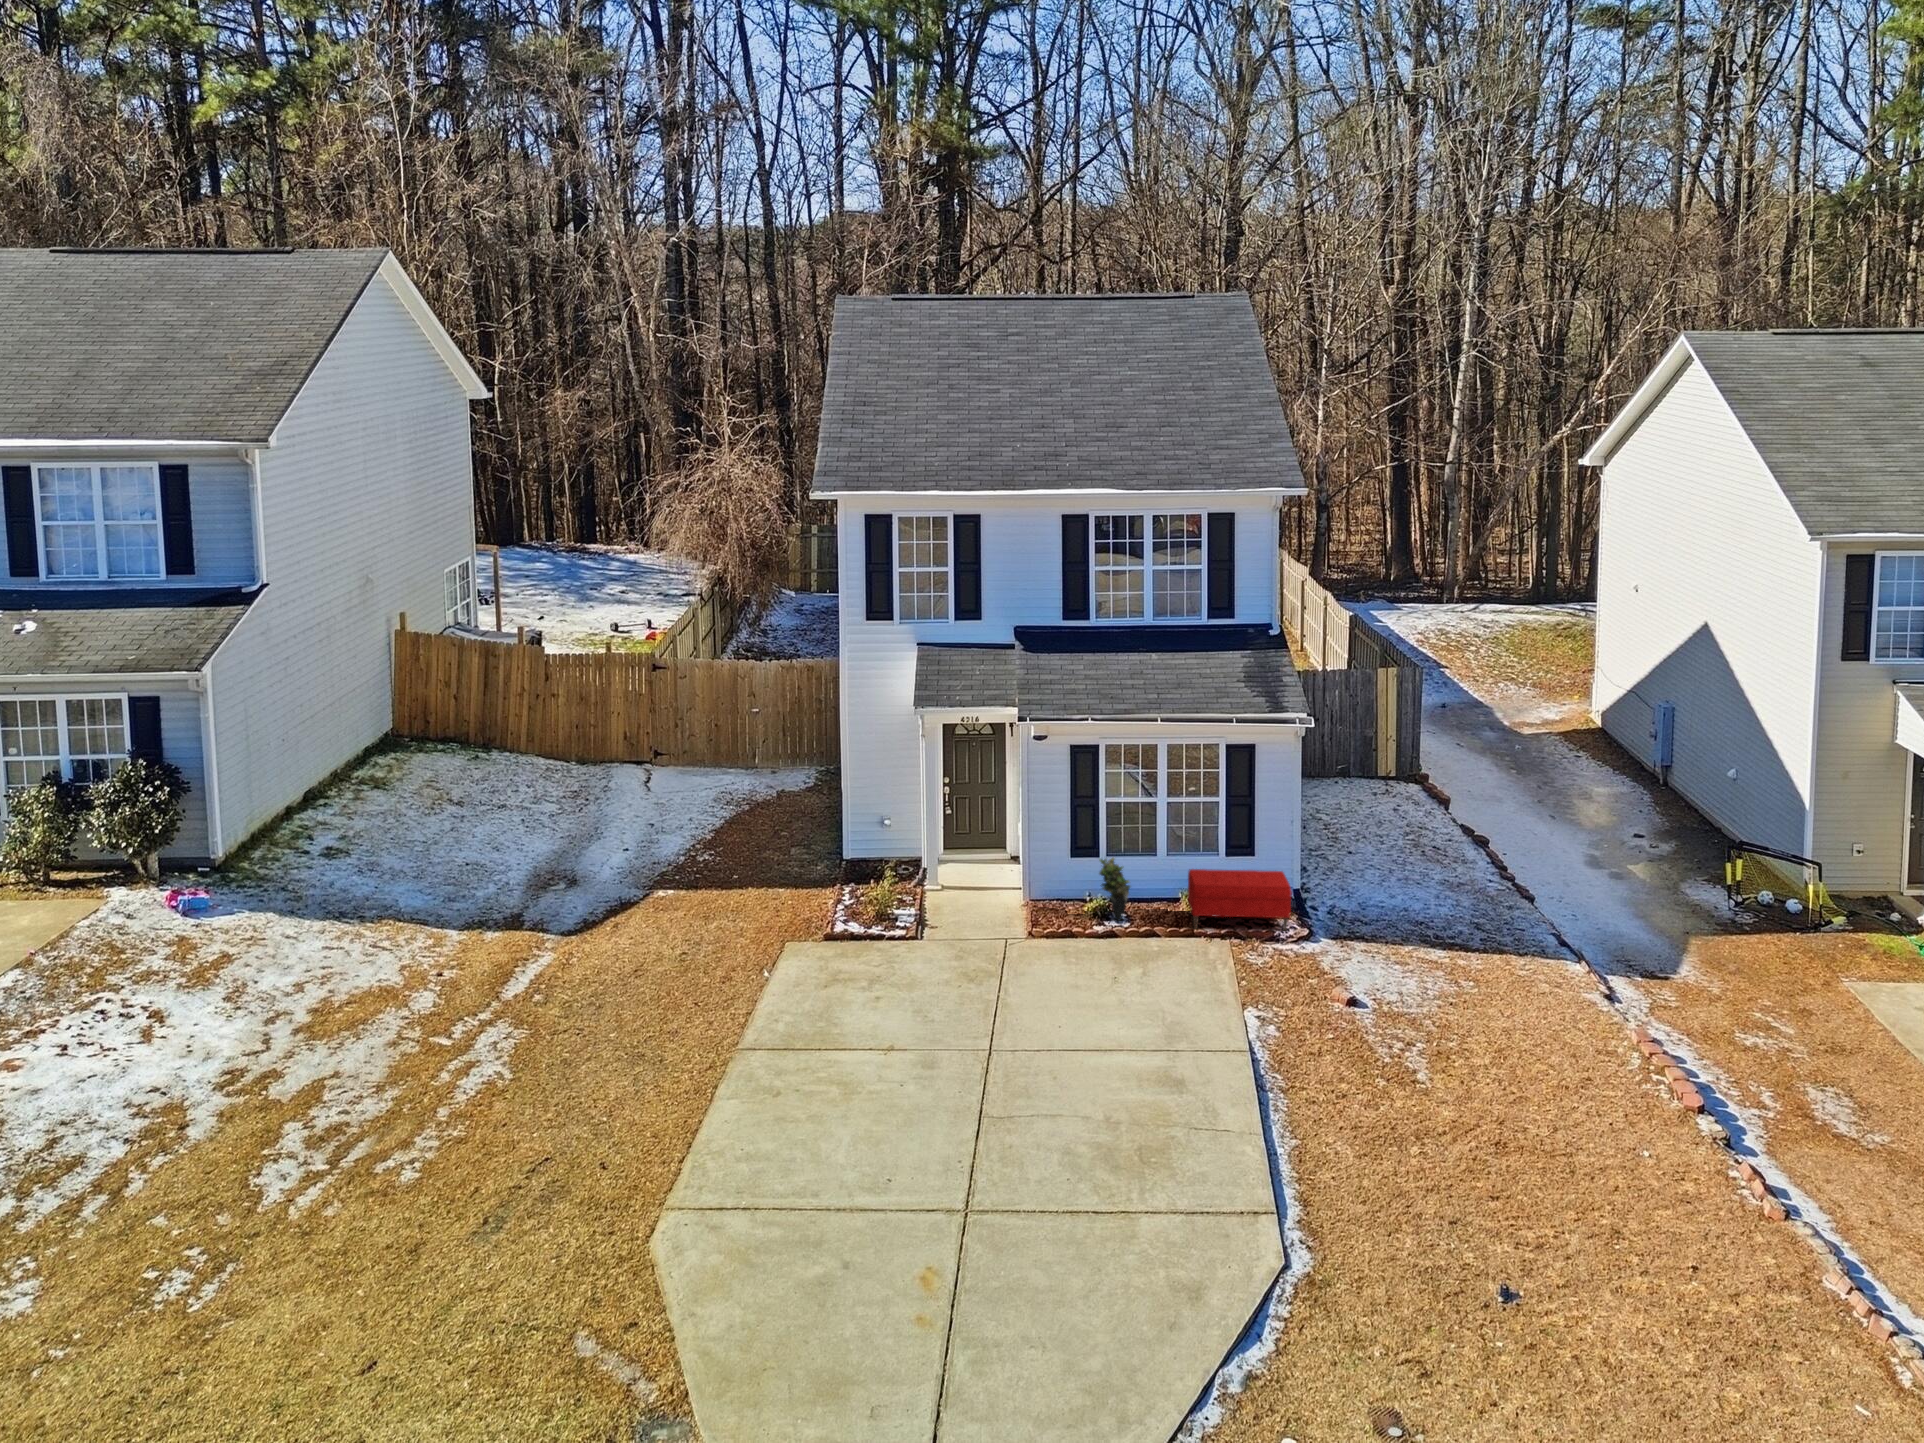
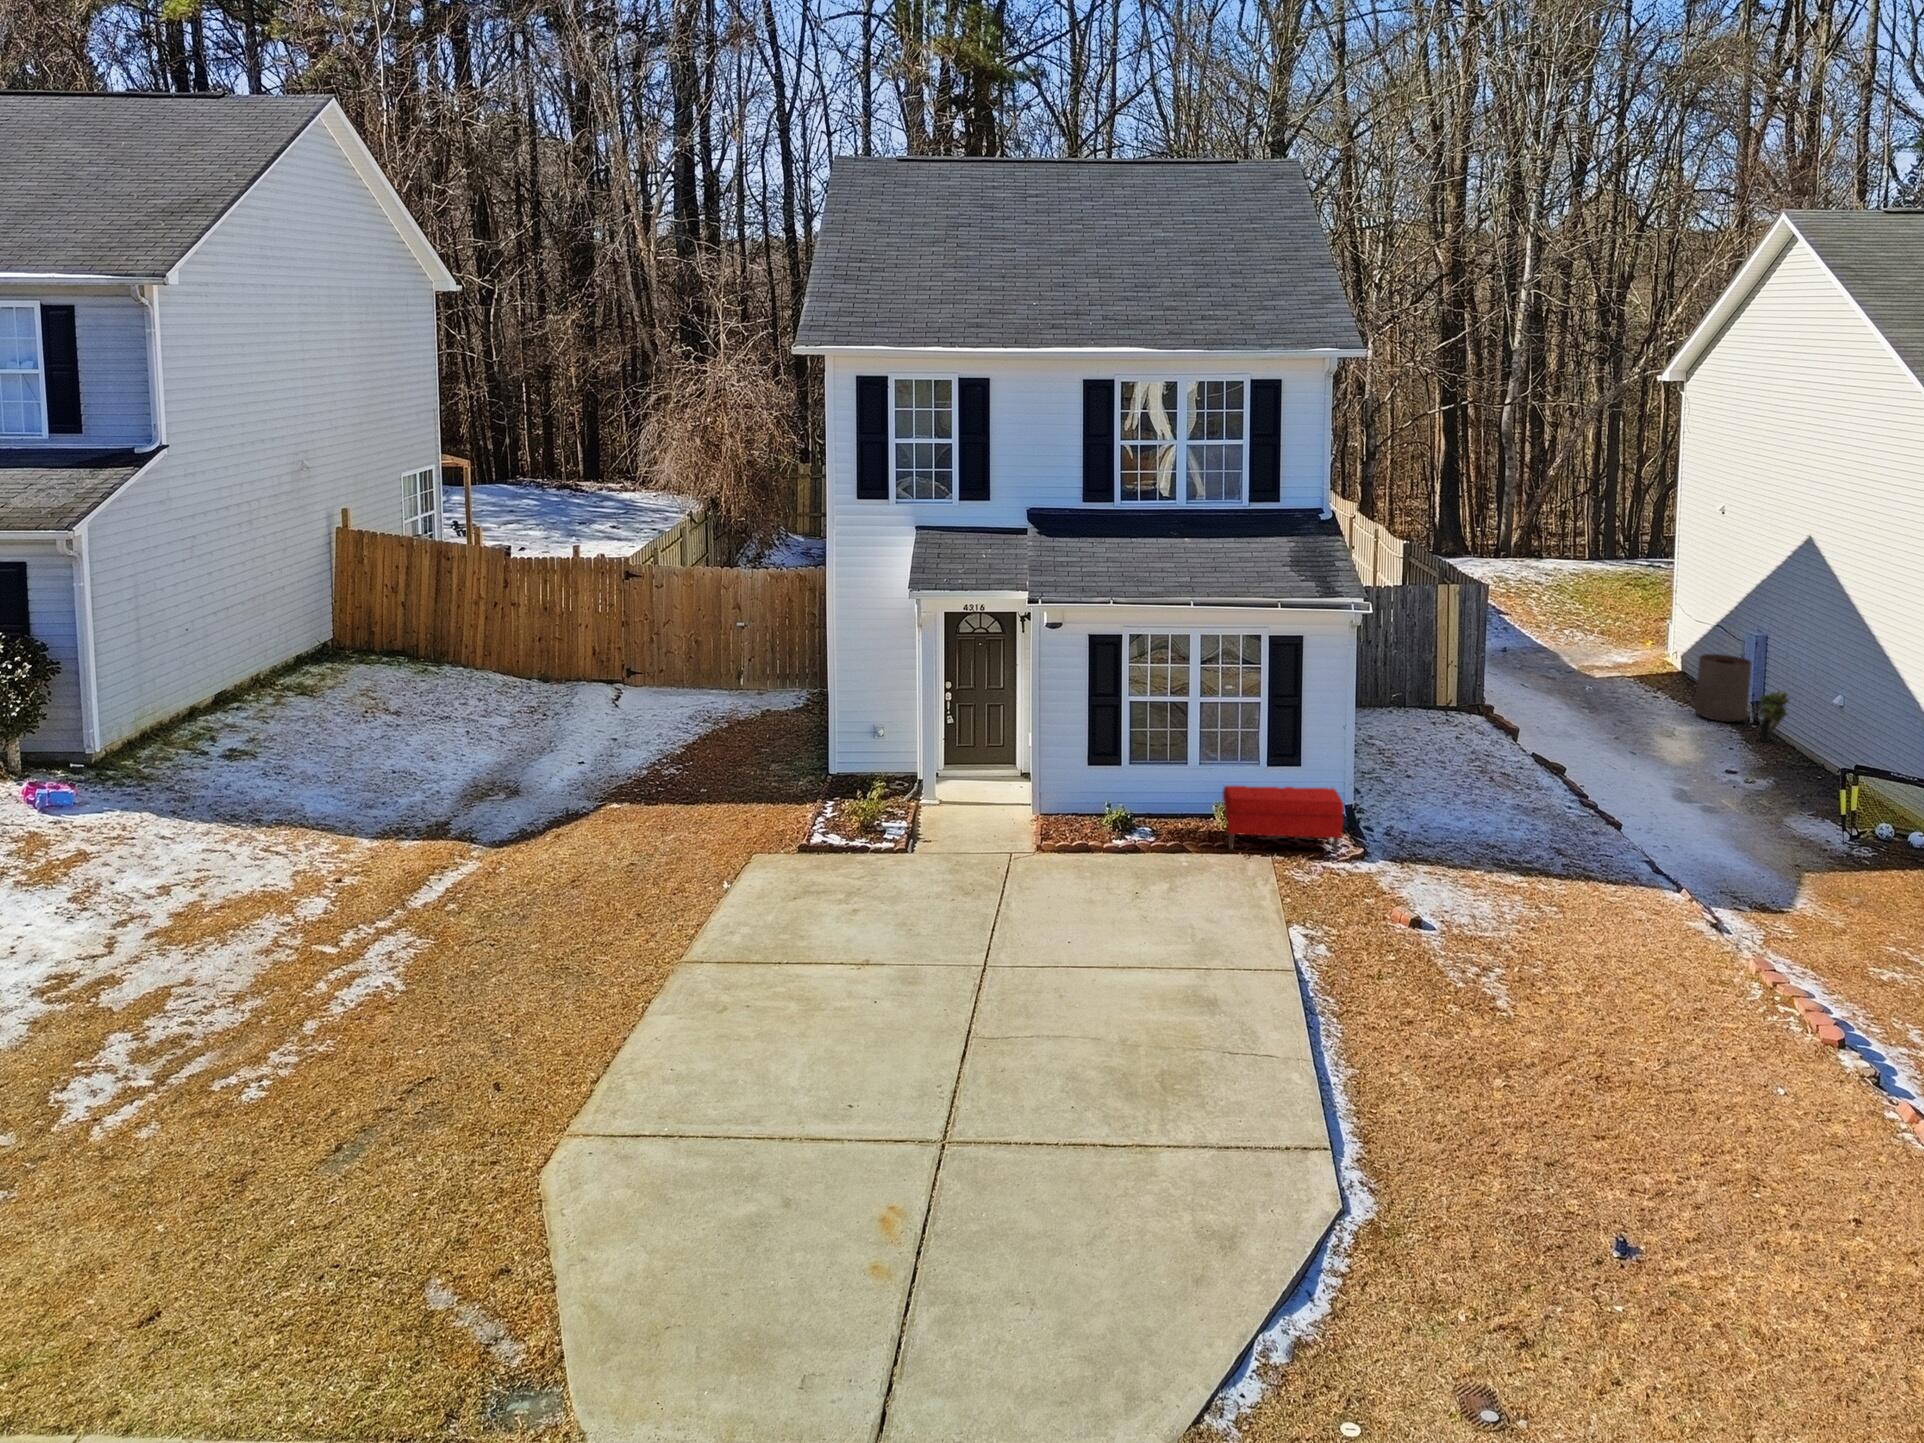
trash can: none [1606,725,1655,786] -> present [1695,654,1751,722]
potted plant: present [1099,858,1130,921] -> present [1759,691,1789,742]

